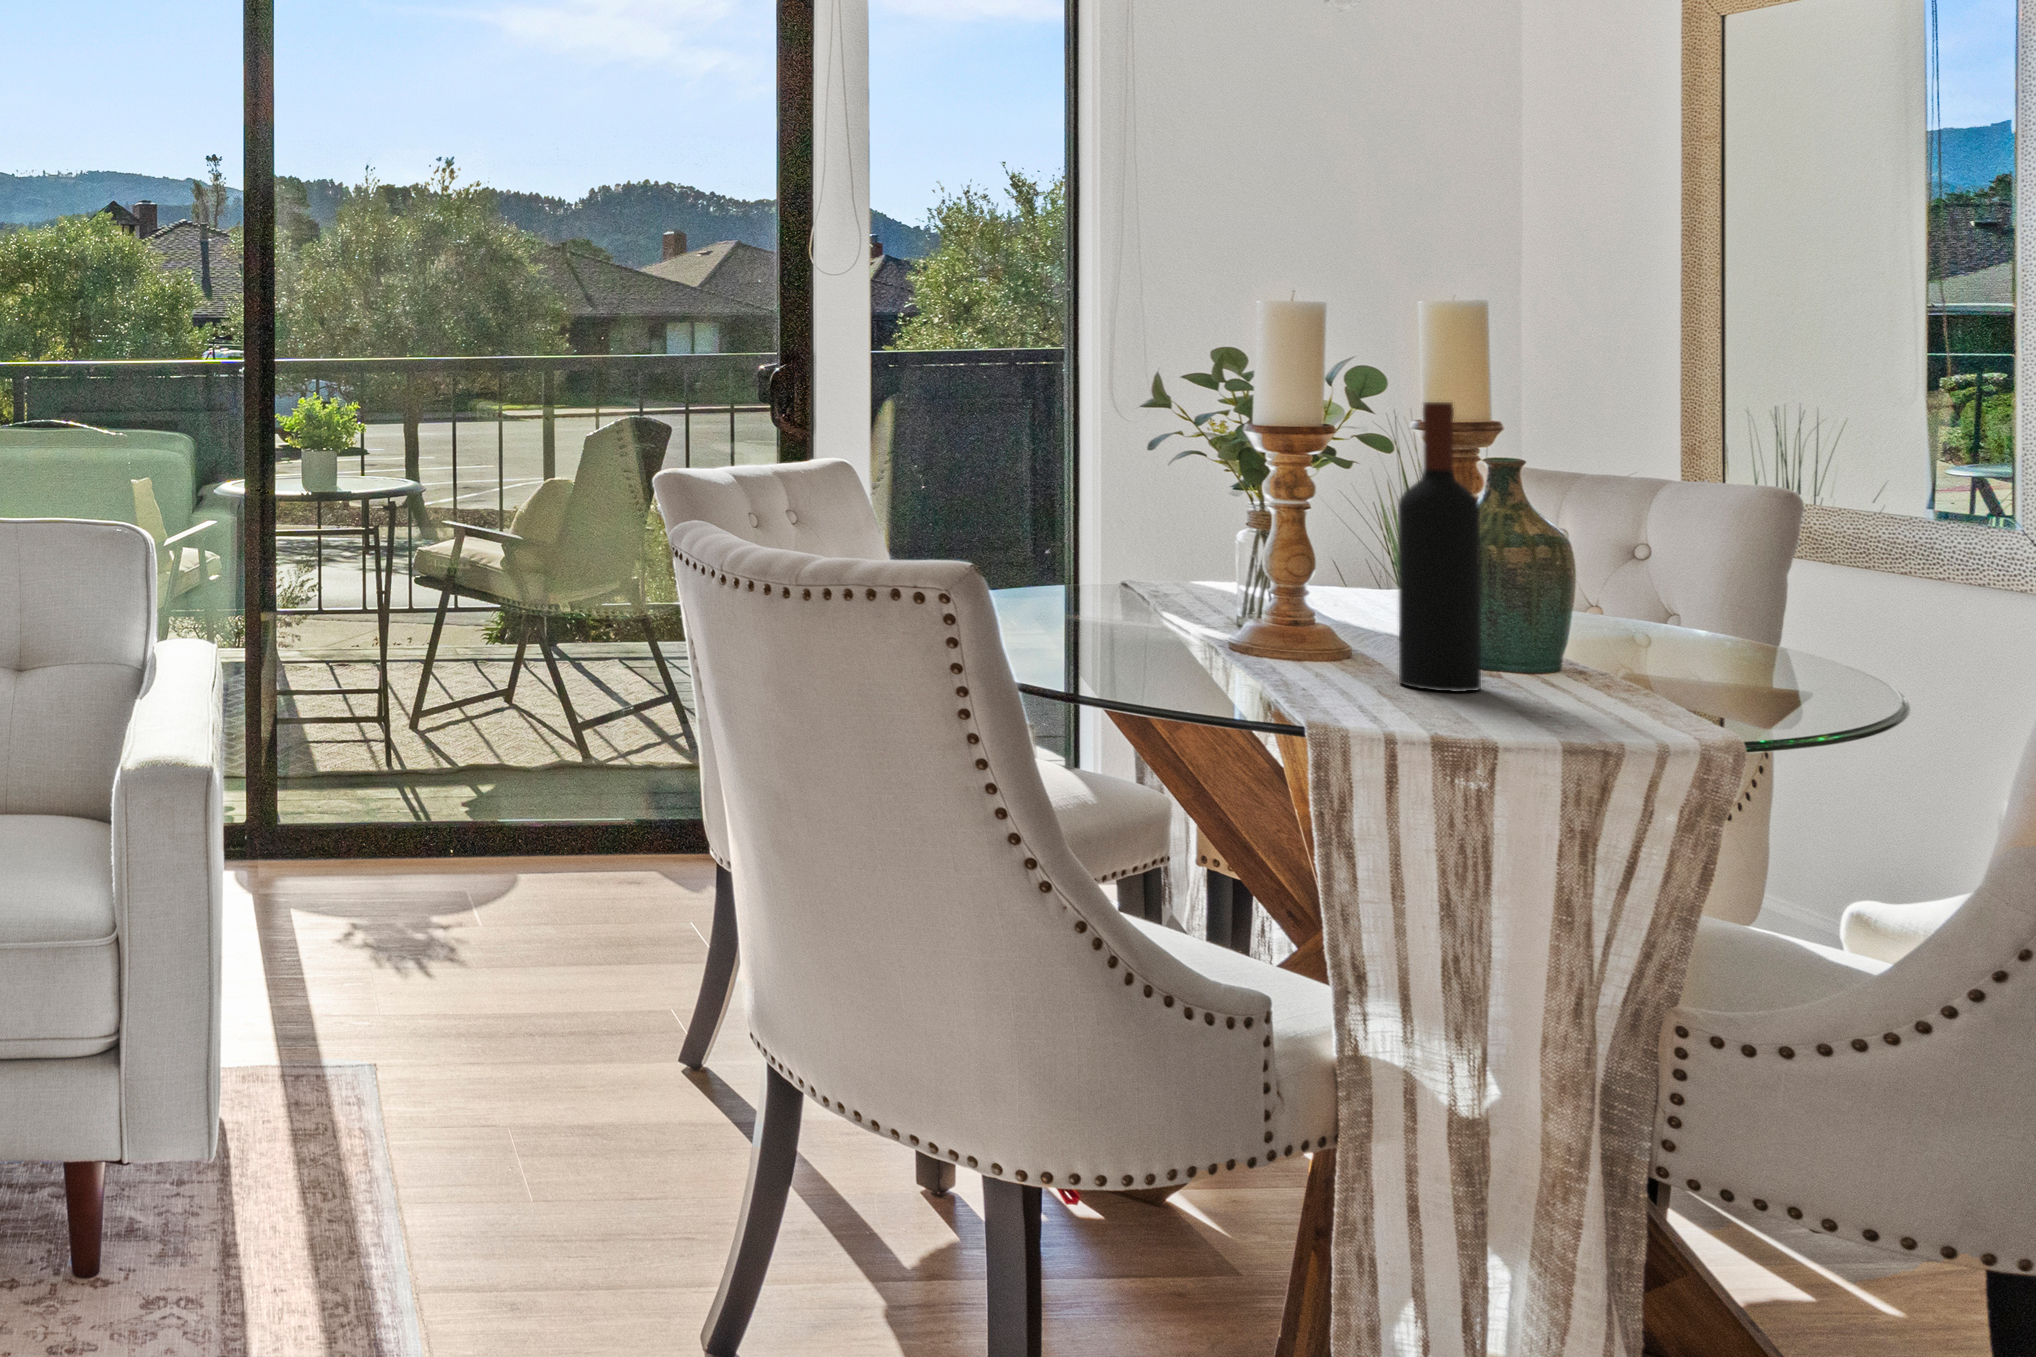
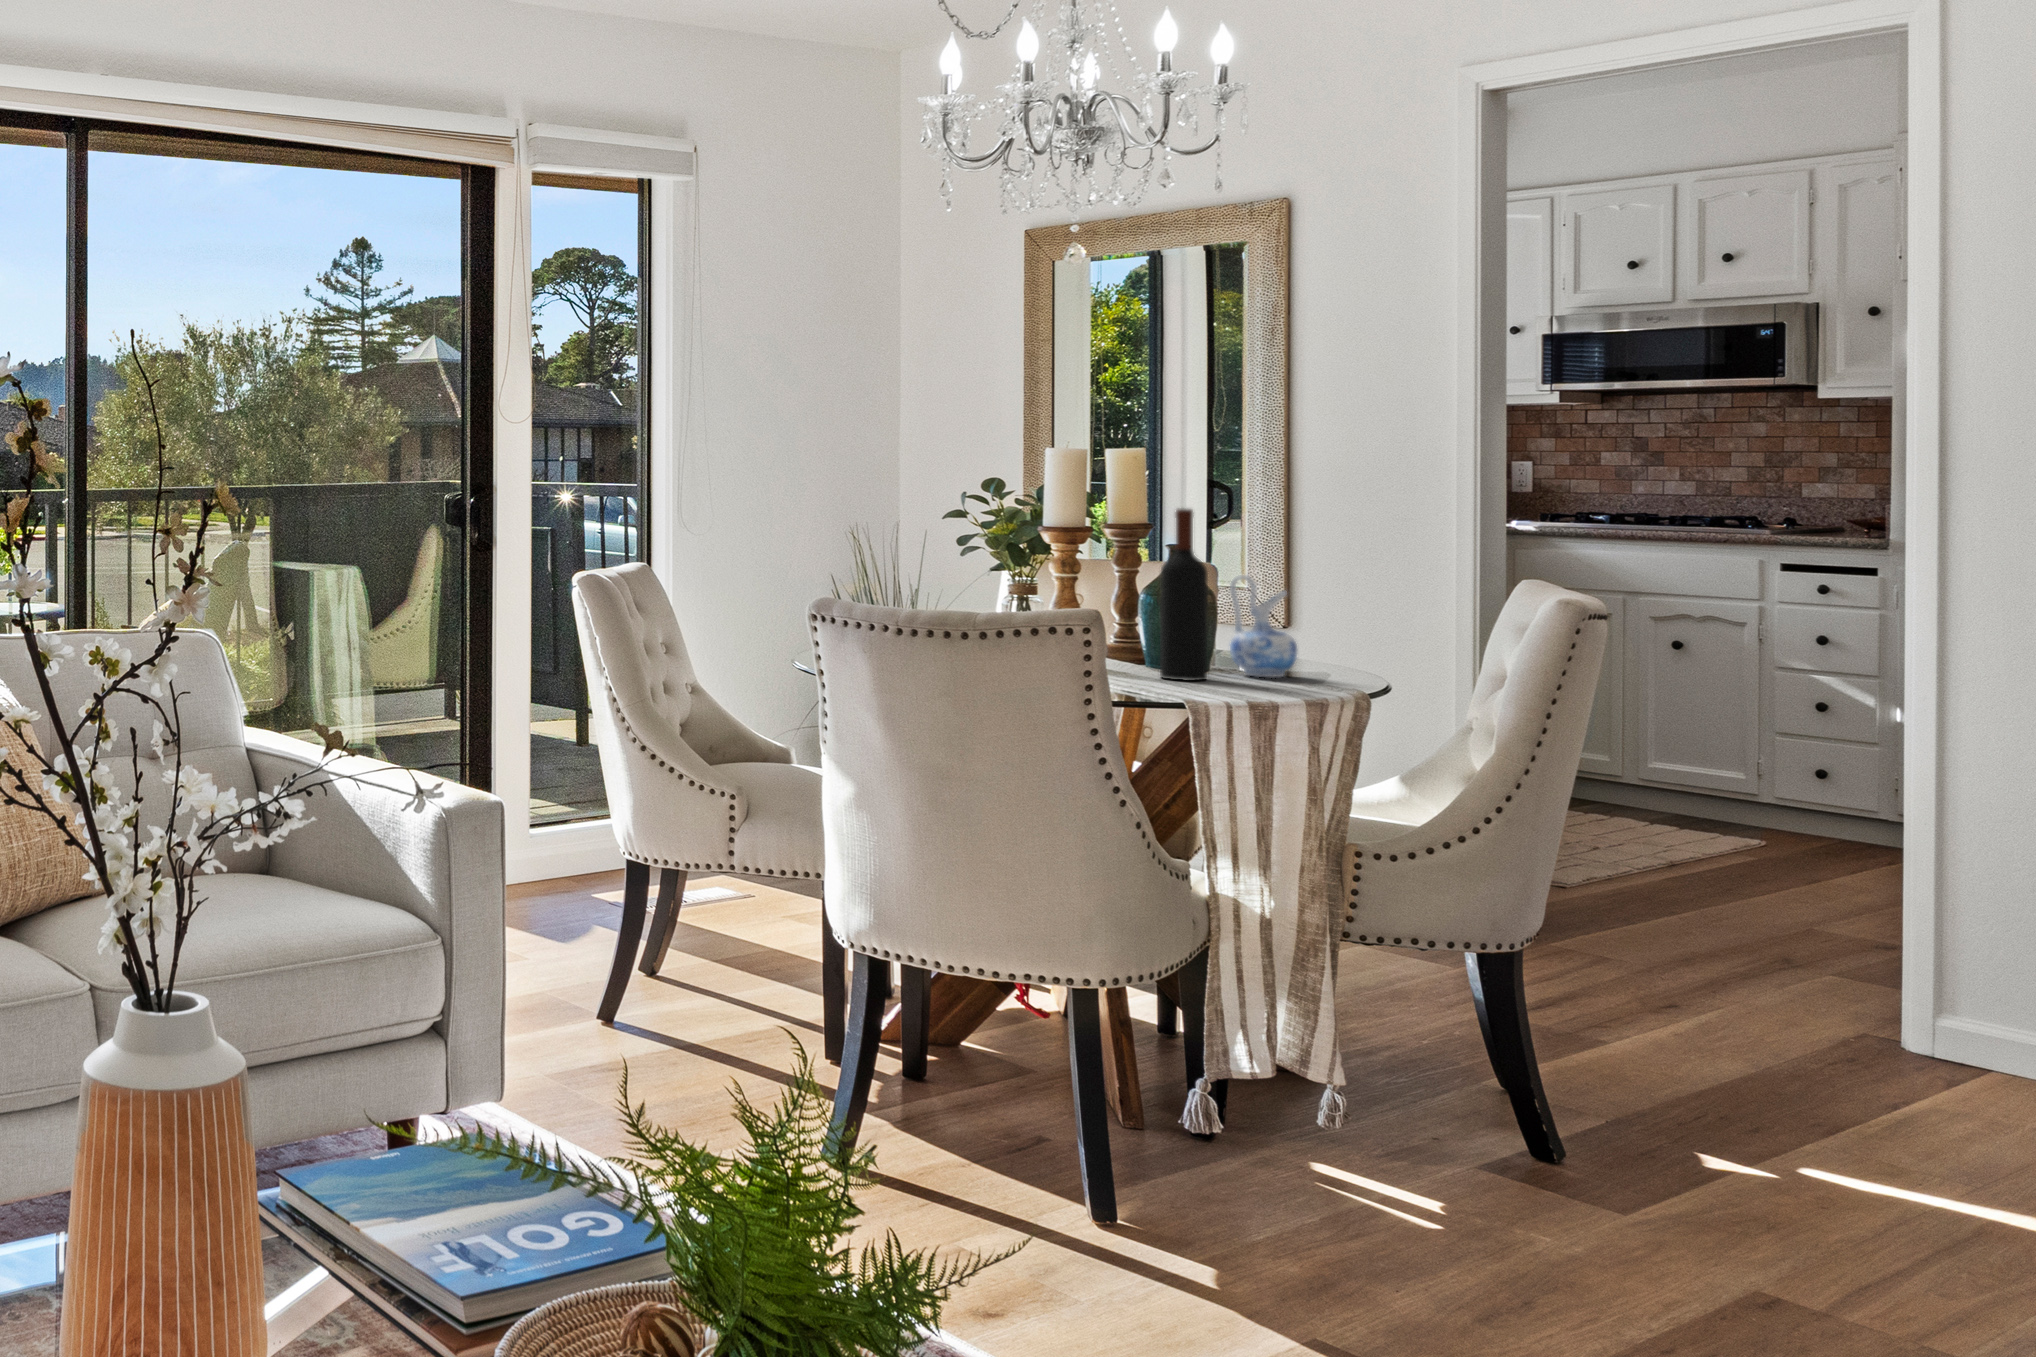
ceramic pitcher: none [1556,516,1680,697] -> present [1230,575,1297,677]

